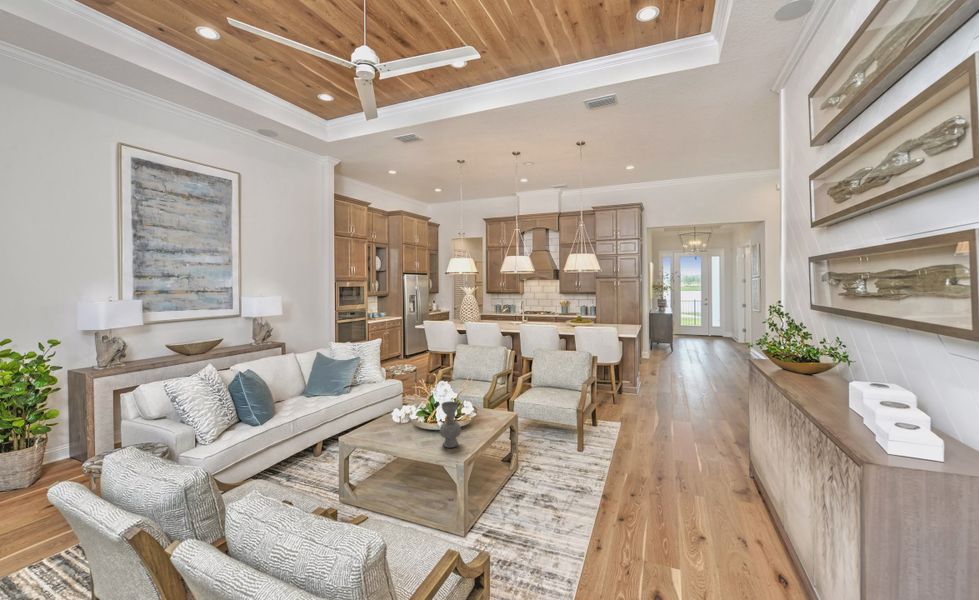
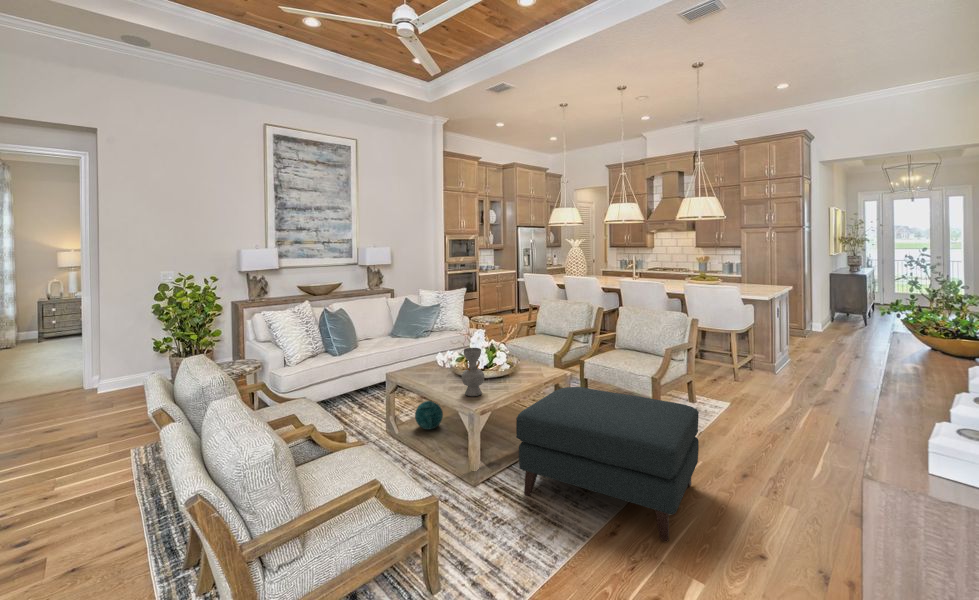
ottoman: none [504,426,646,547] -> present [516,387,699,541]
decorative orb: none [377,457,405,486] -> present [415,401,443,429]

